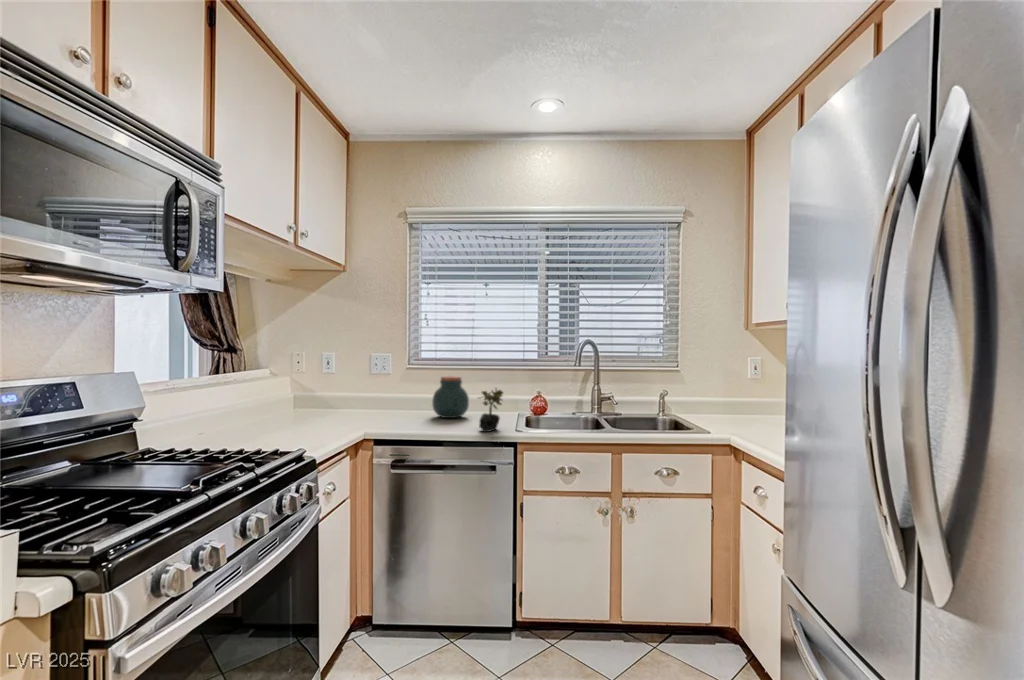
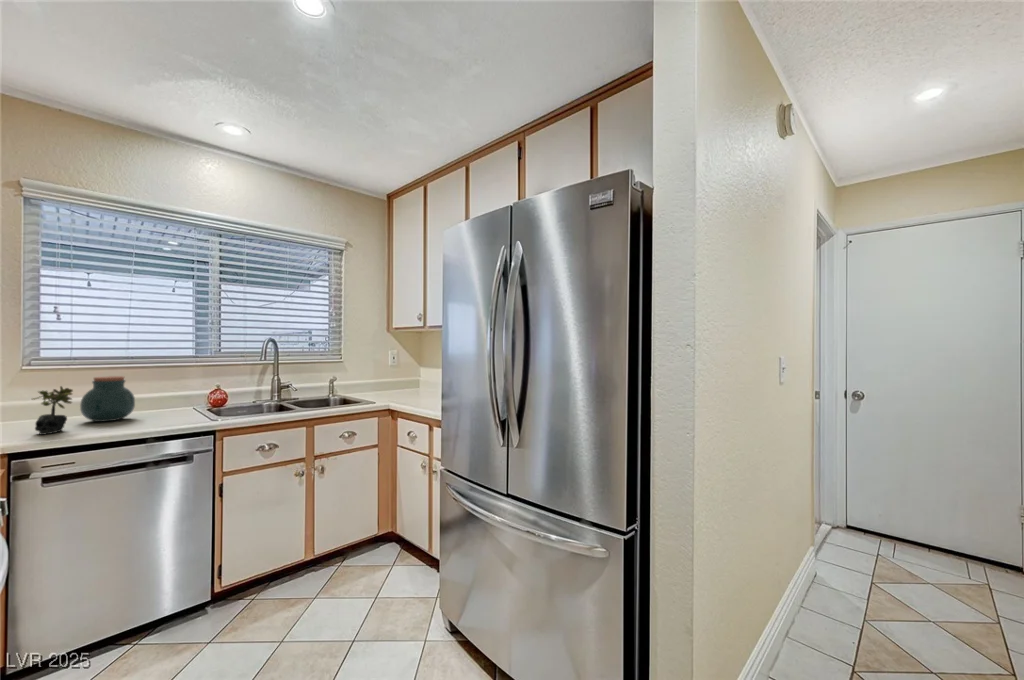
succulent plant: present [479,389,503,432] -> present [33,386,73,435]

